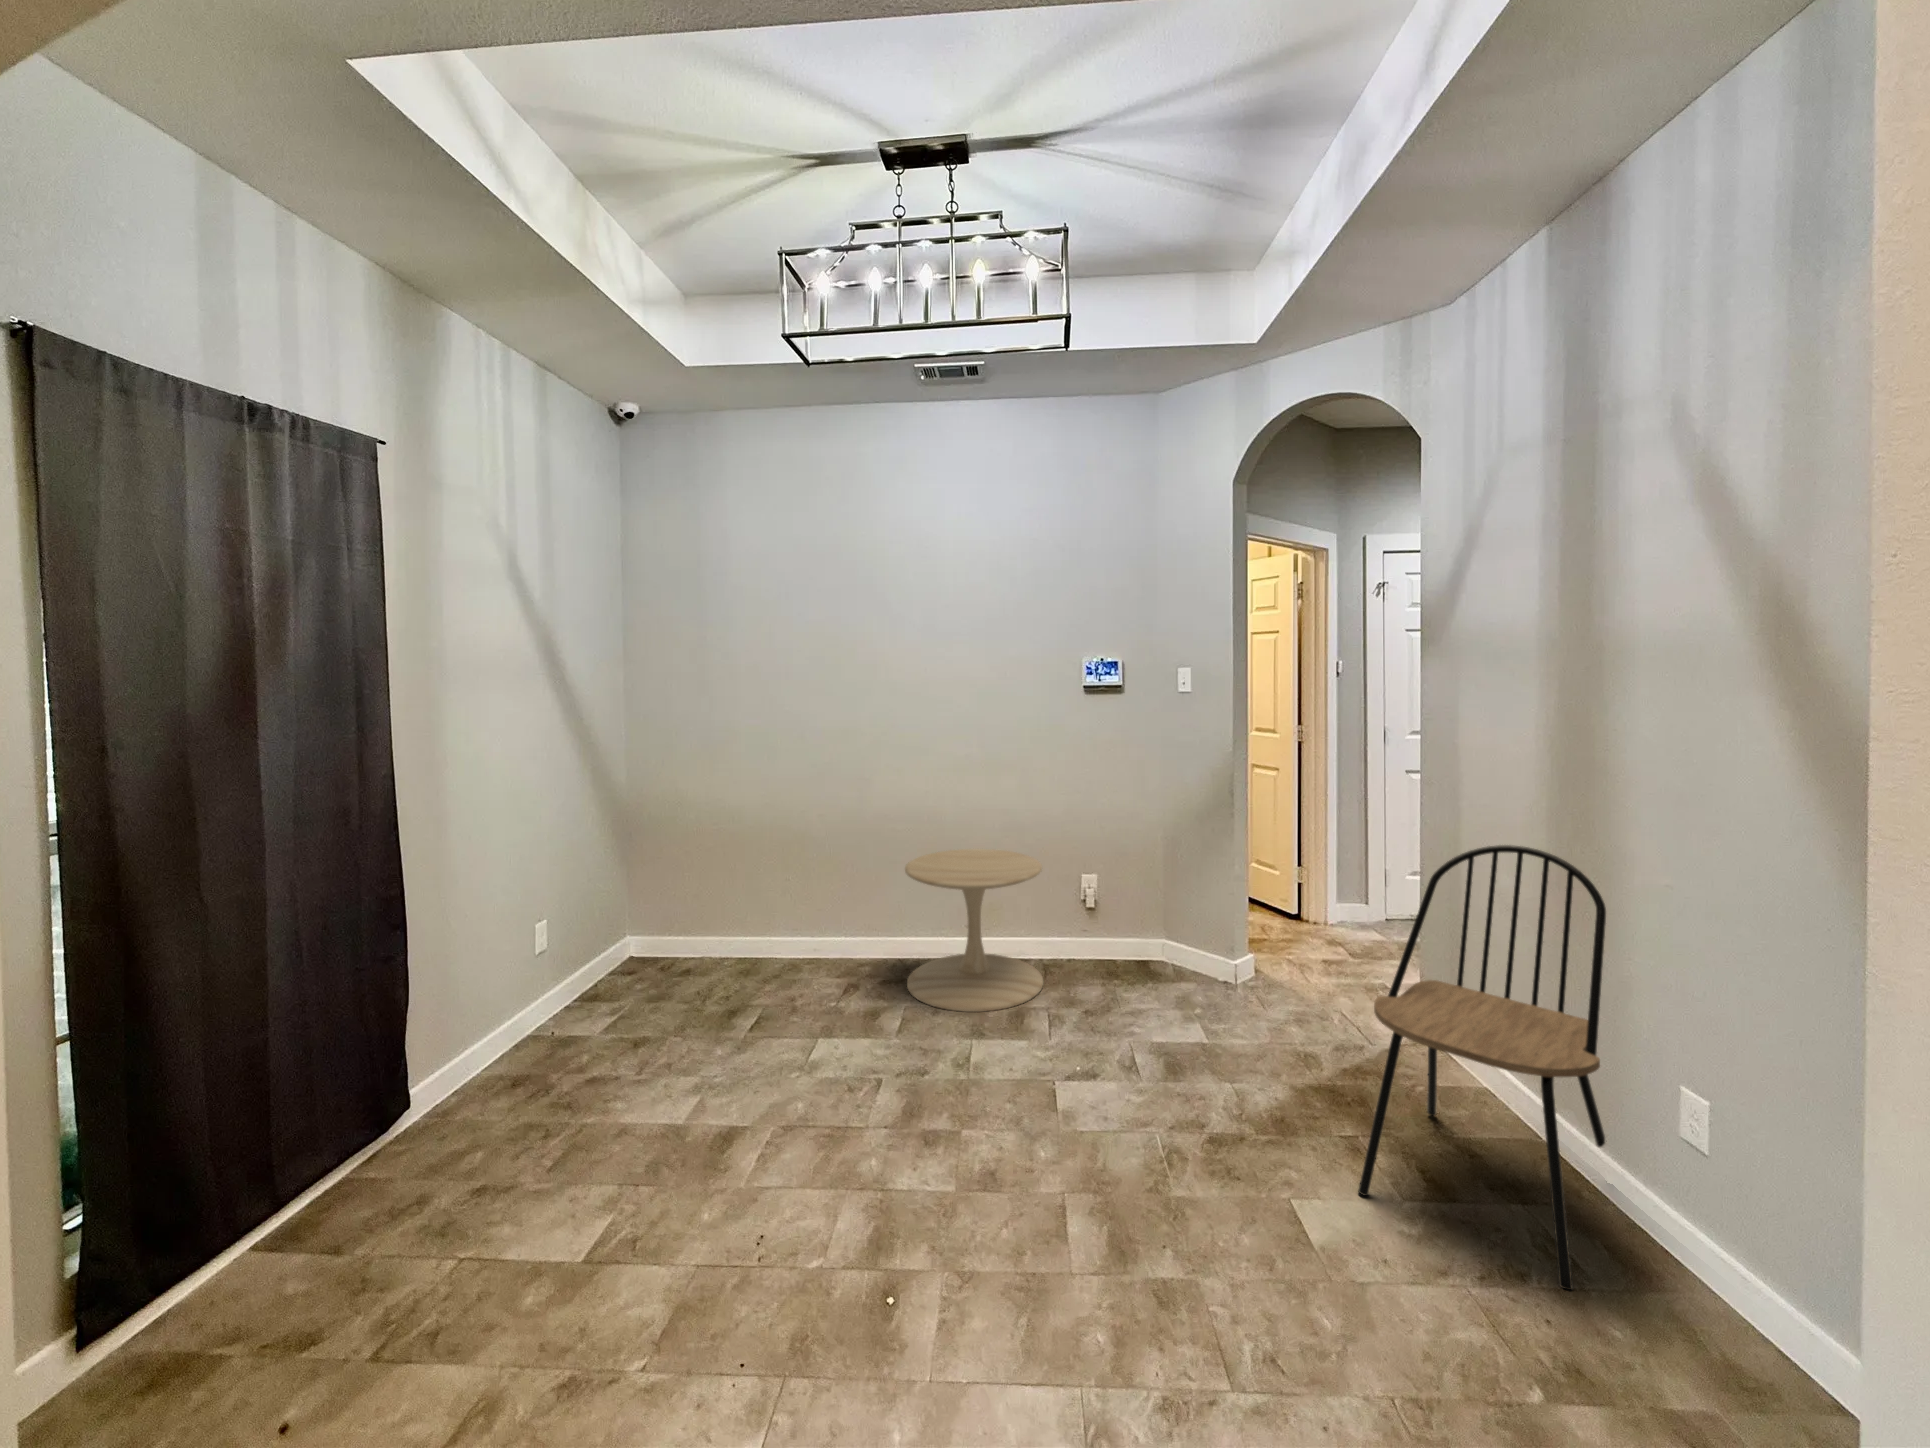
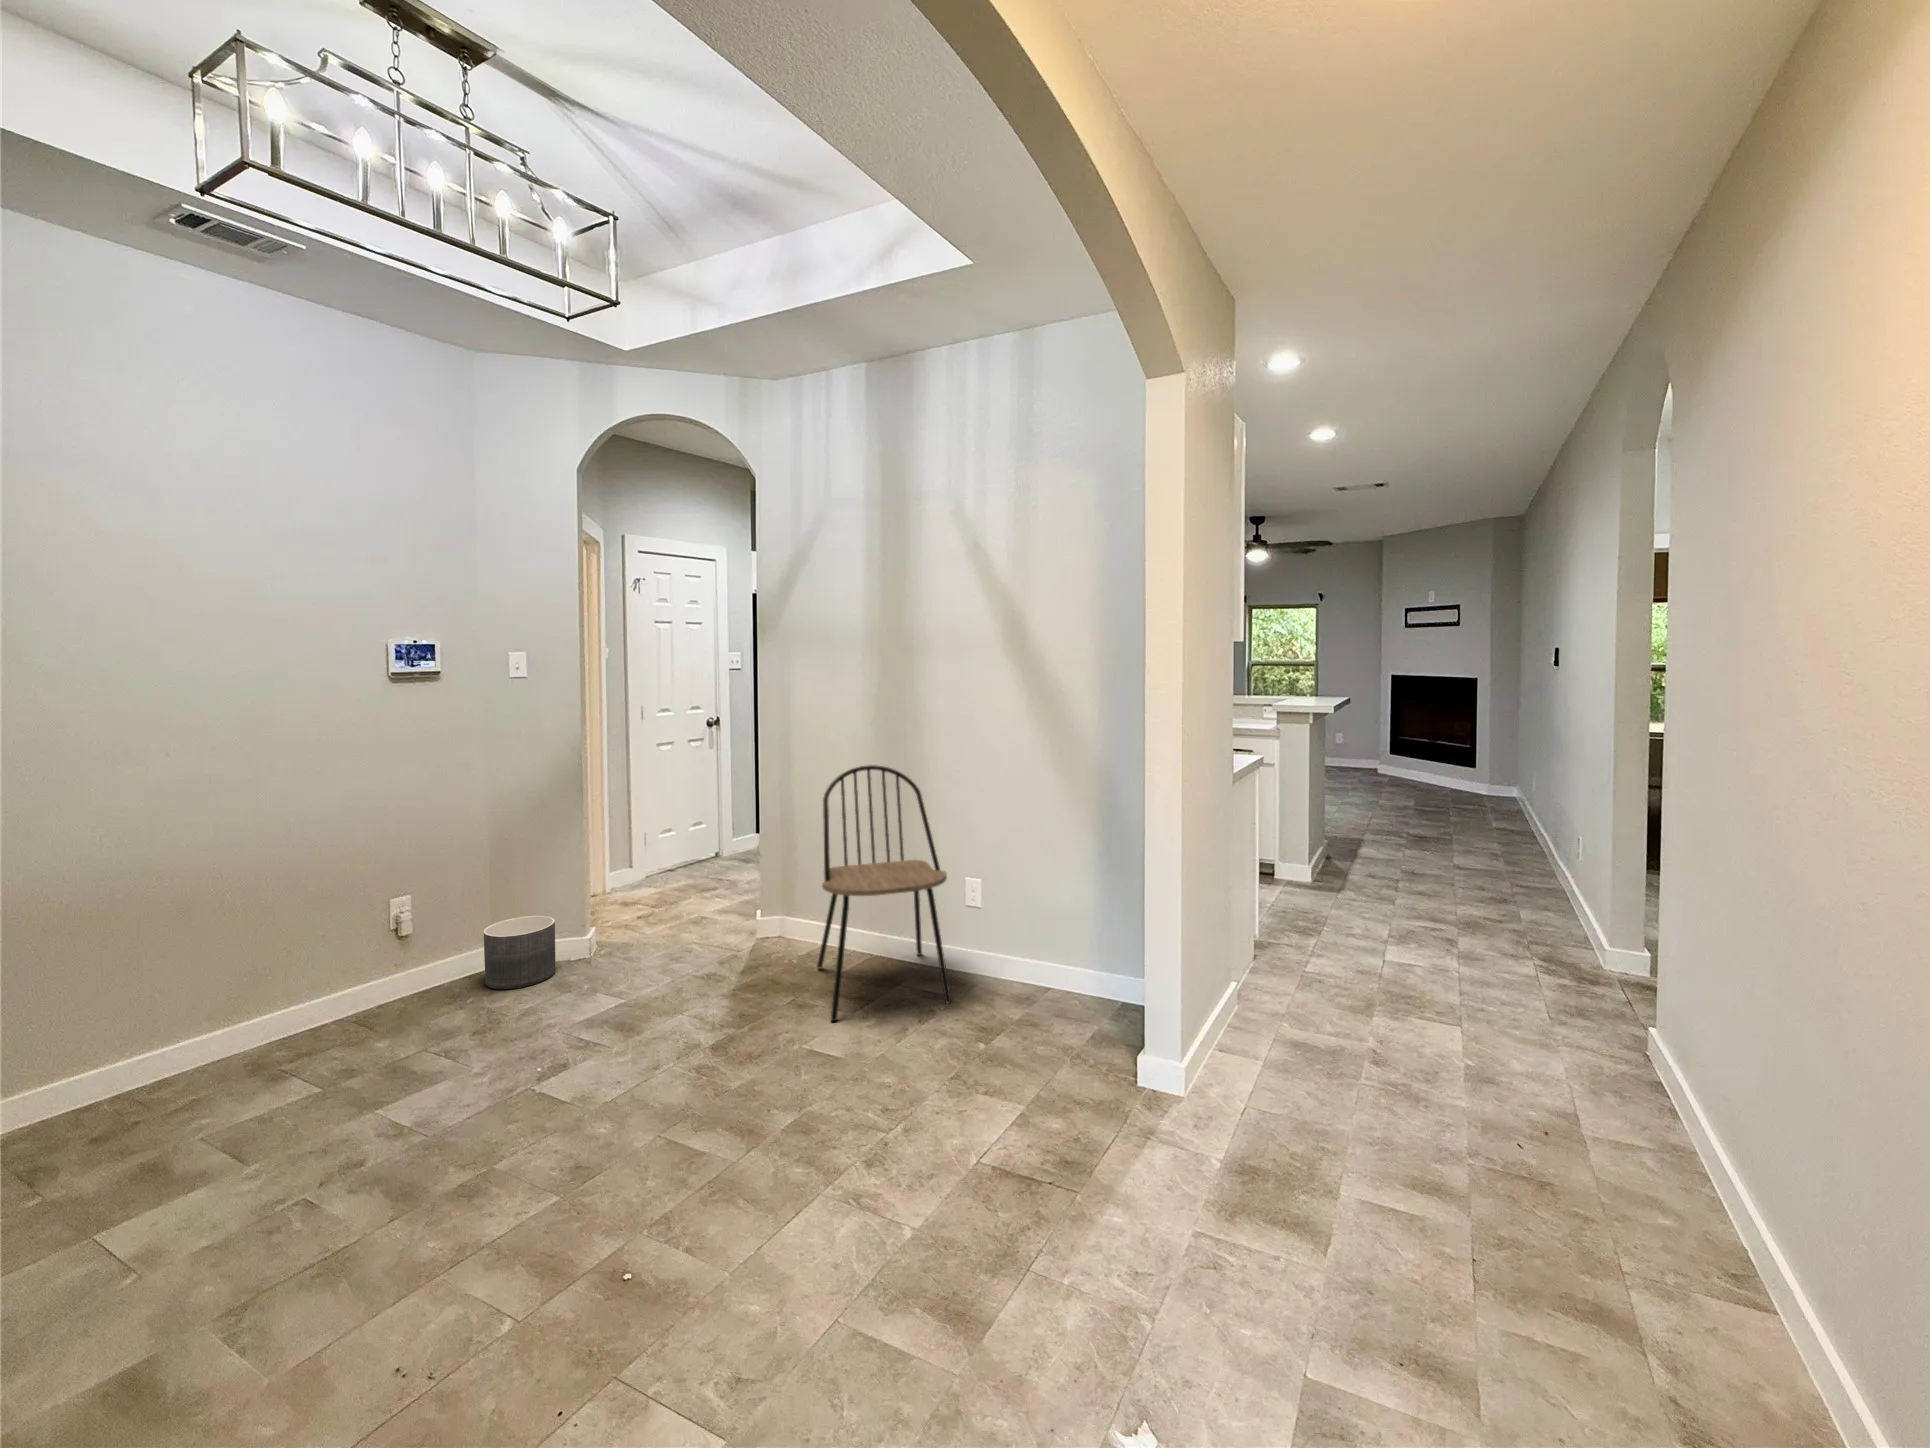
side table: present [905,849,1043,1012] -> none [125,892,390,1134]
planter: none [1138,918,1197,987] -> present [484,916,556,989]

